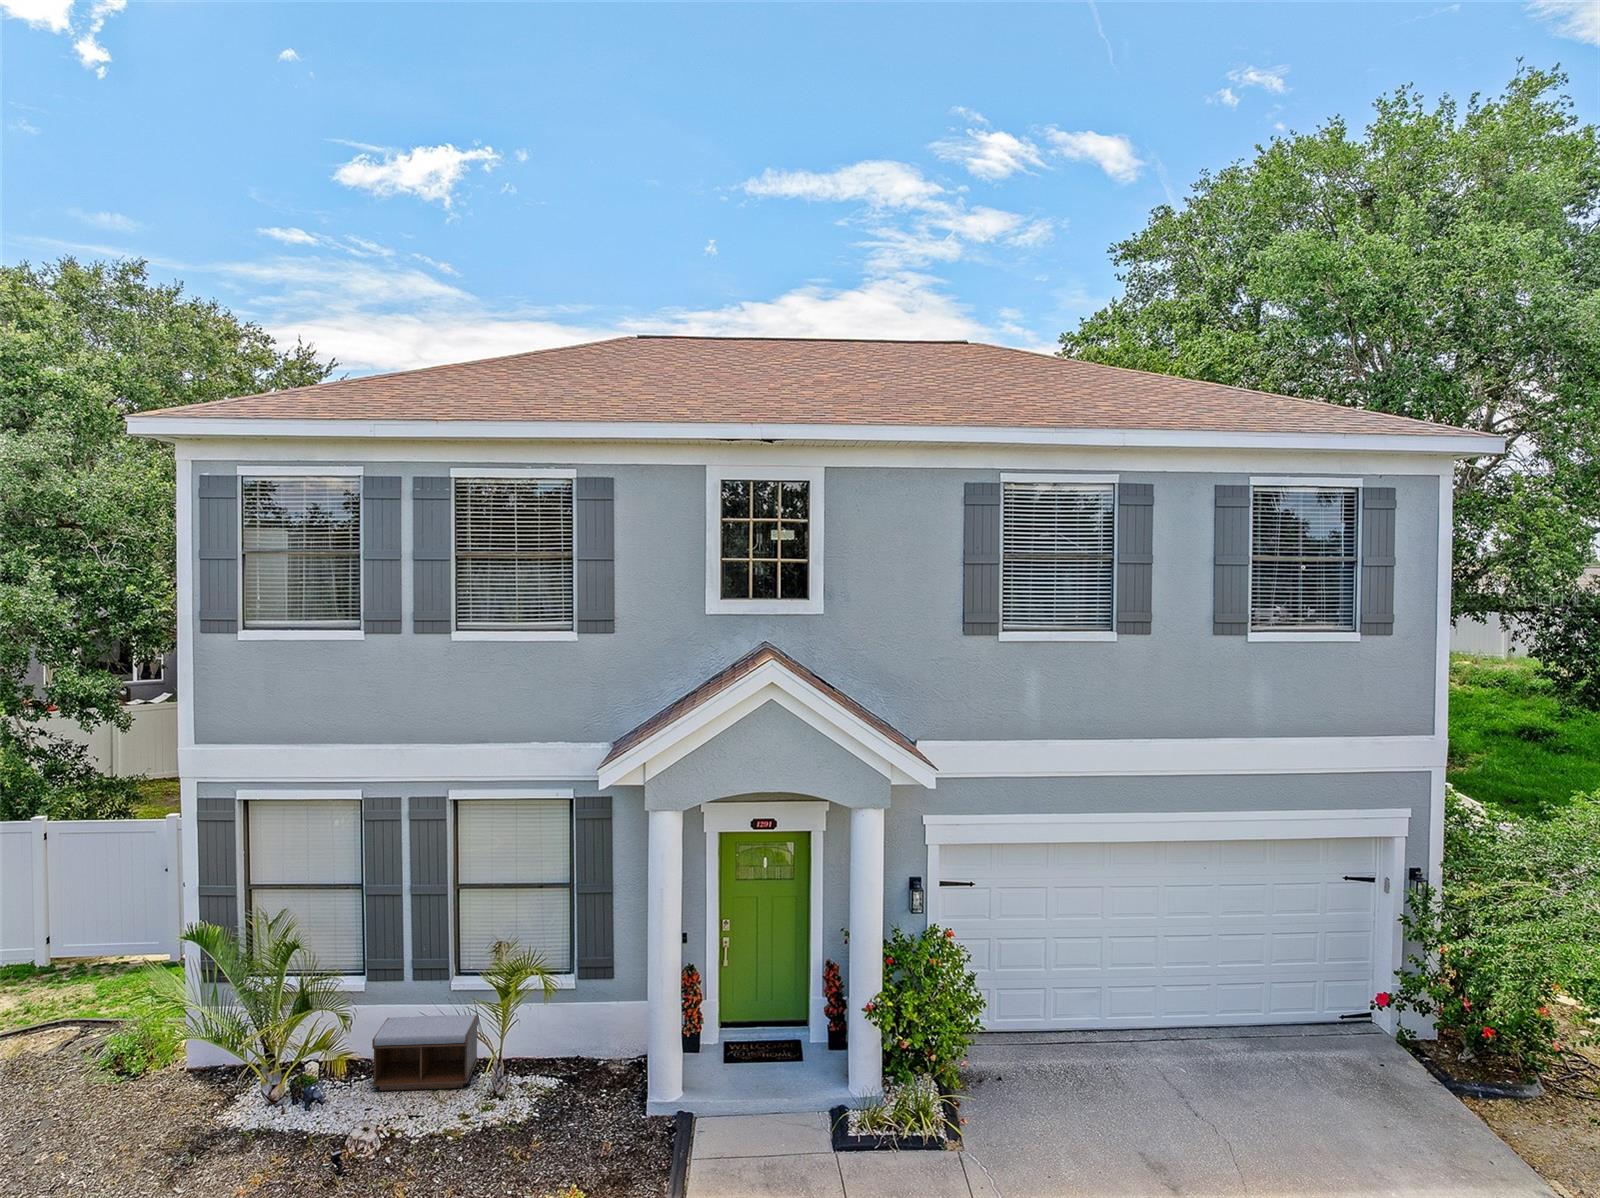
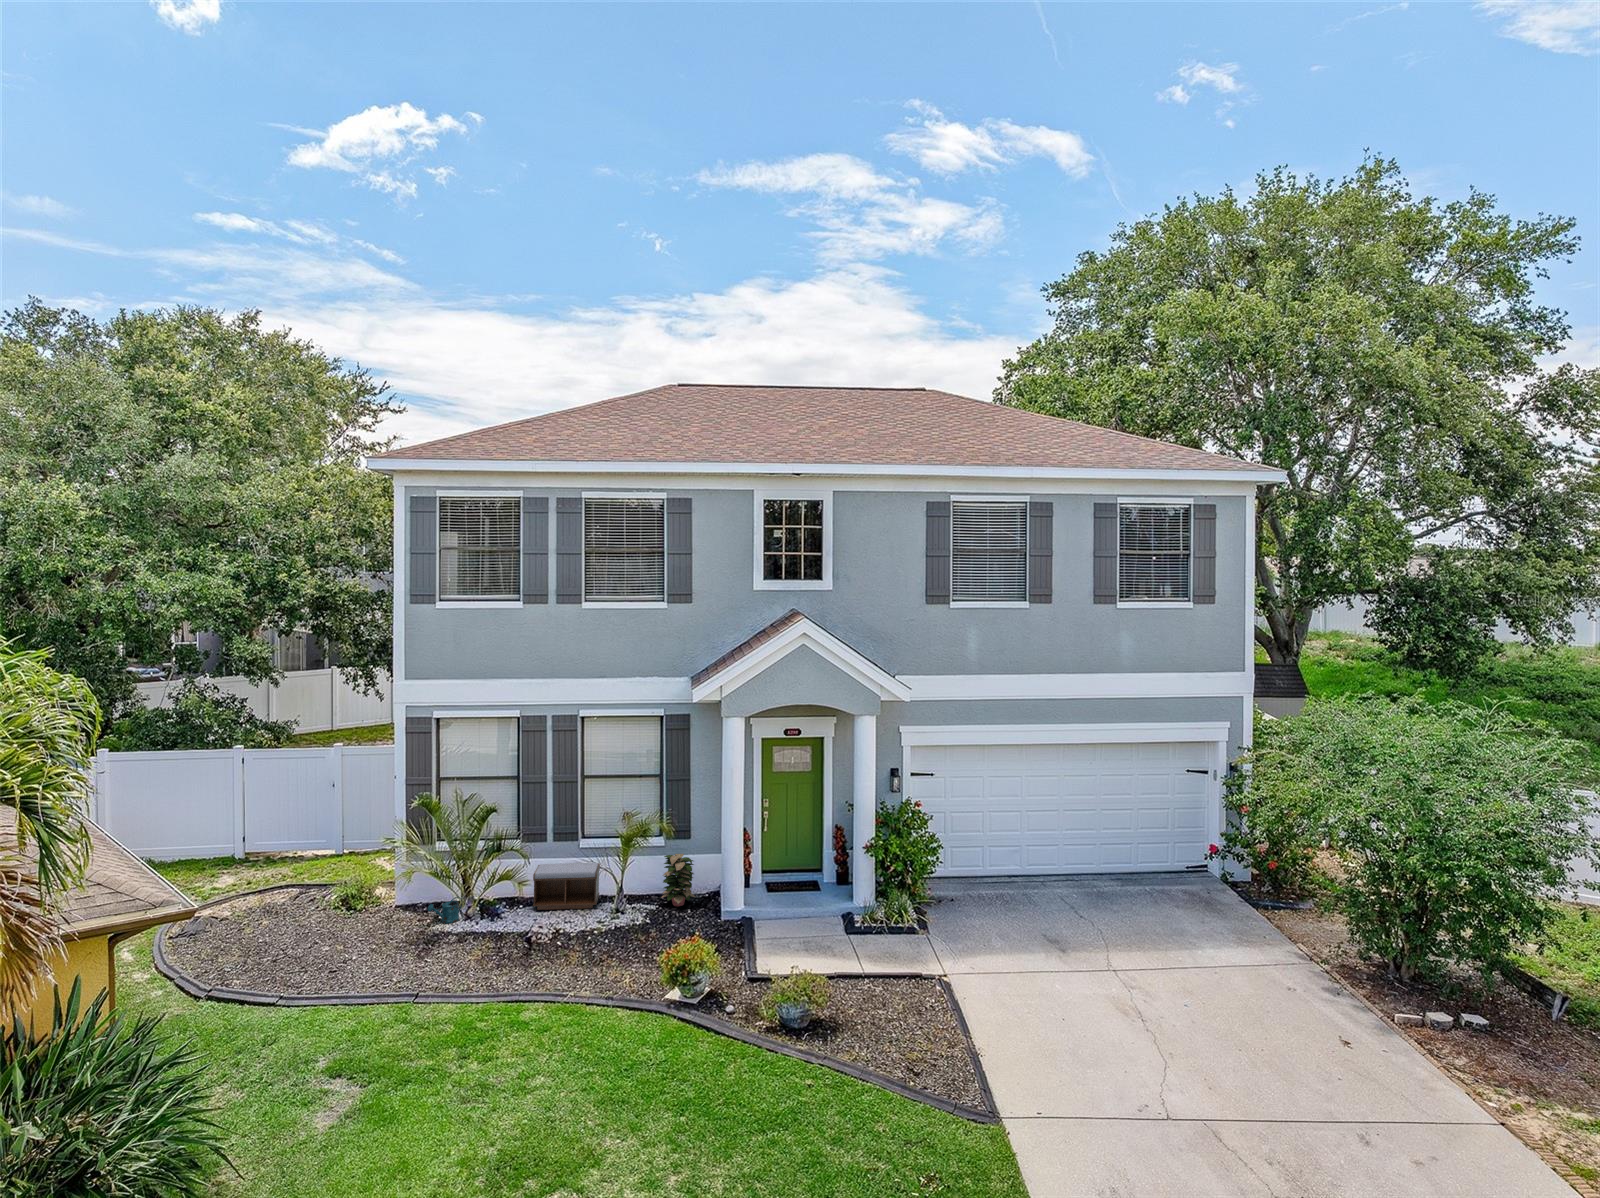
decorative plant: none [563,1005,618,1086] -> present [661,854,696,906]
watering can: none [203,1076,263,1120] -> present [428,897,463,924]

